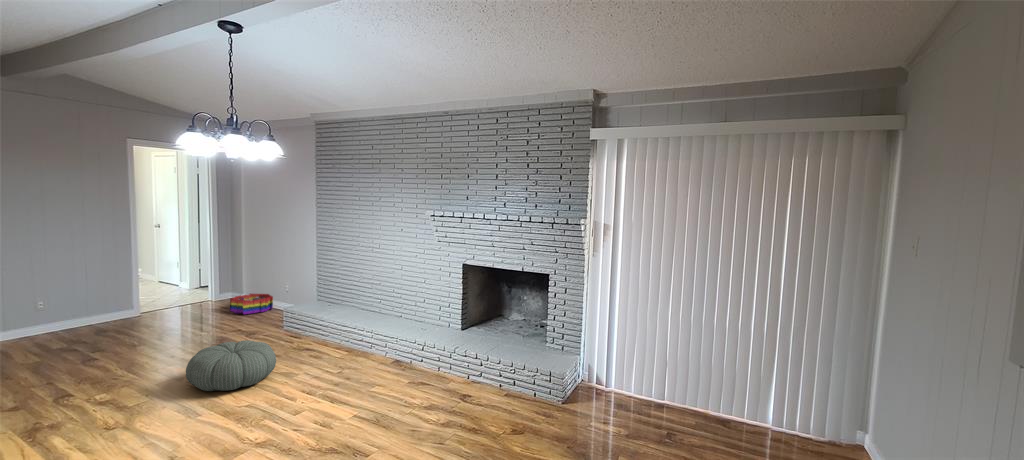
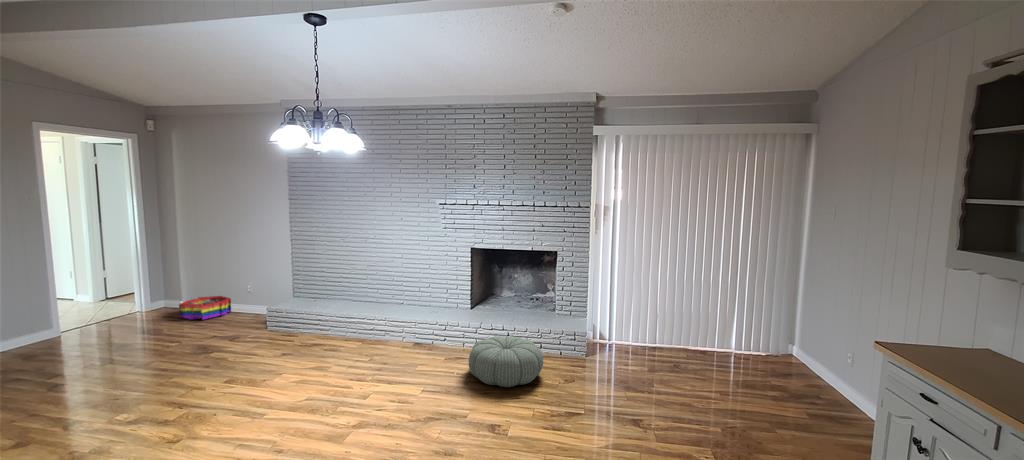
pouf: present [186,340,276,391] -> present [469,336,543,387]

